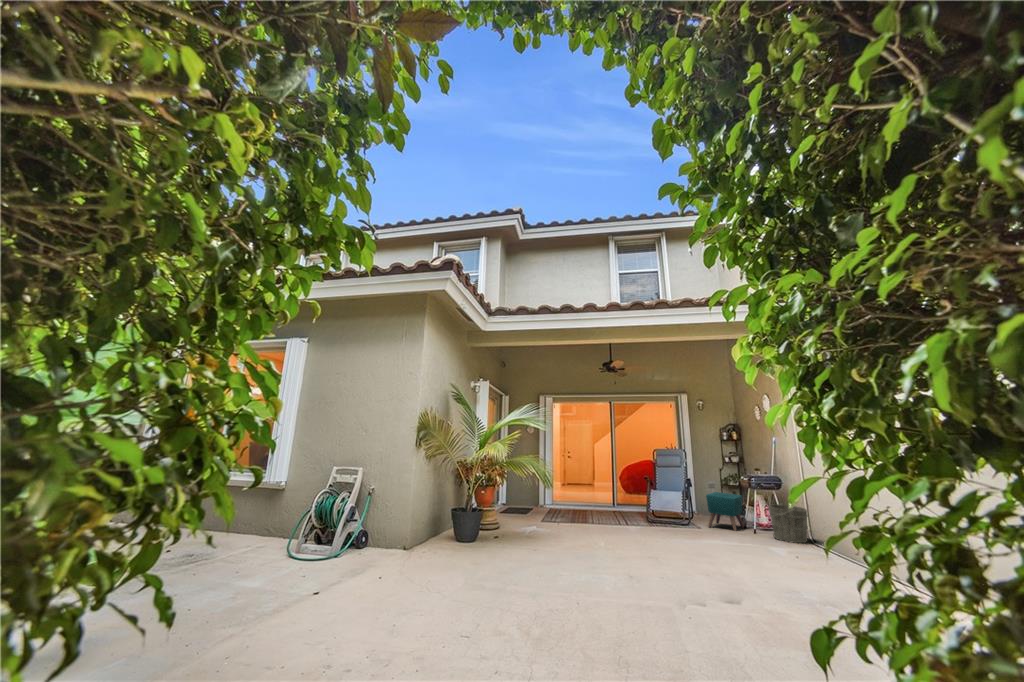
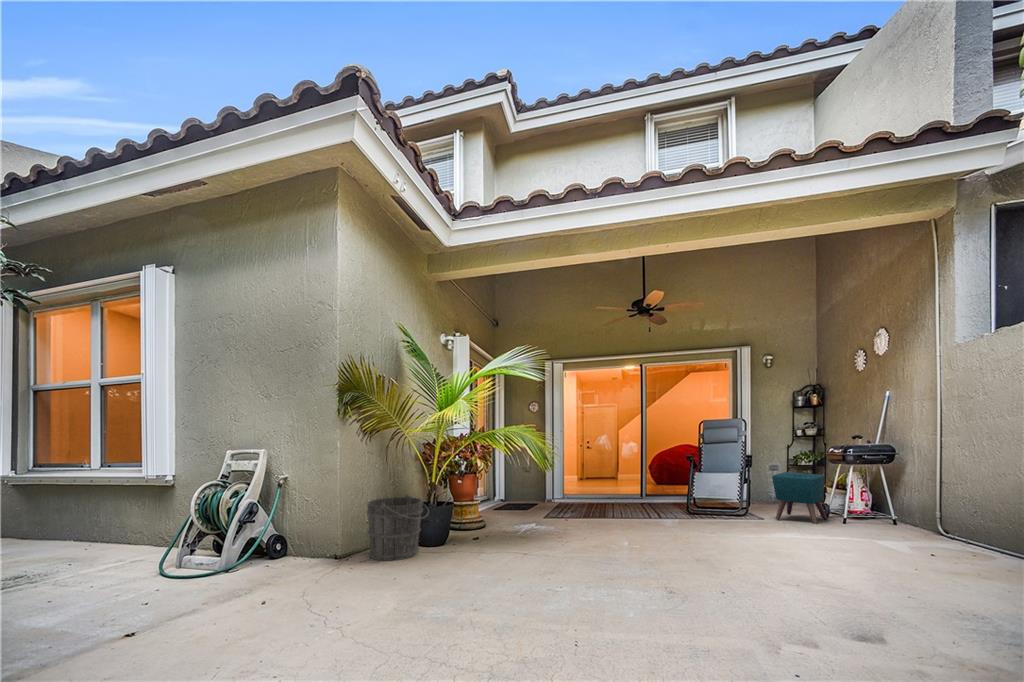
bucket: present [769,503,808,543] -> present [367,494,429,560]

